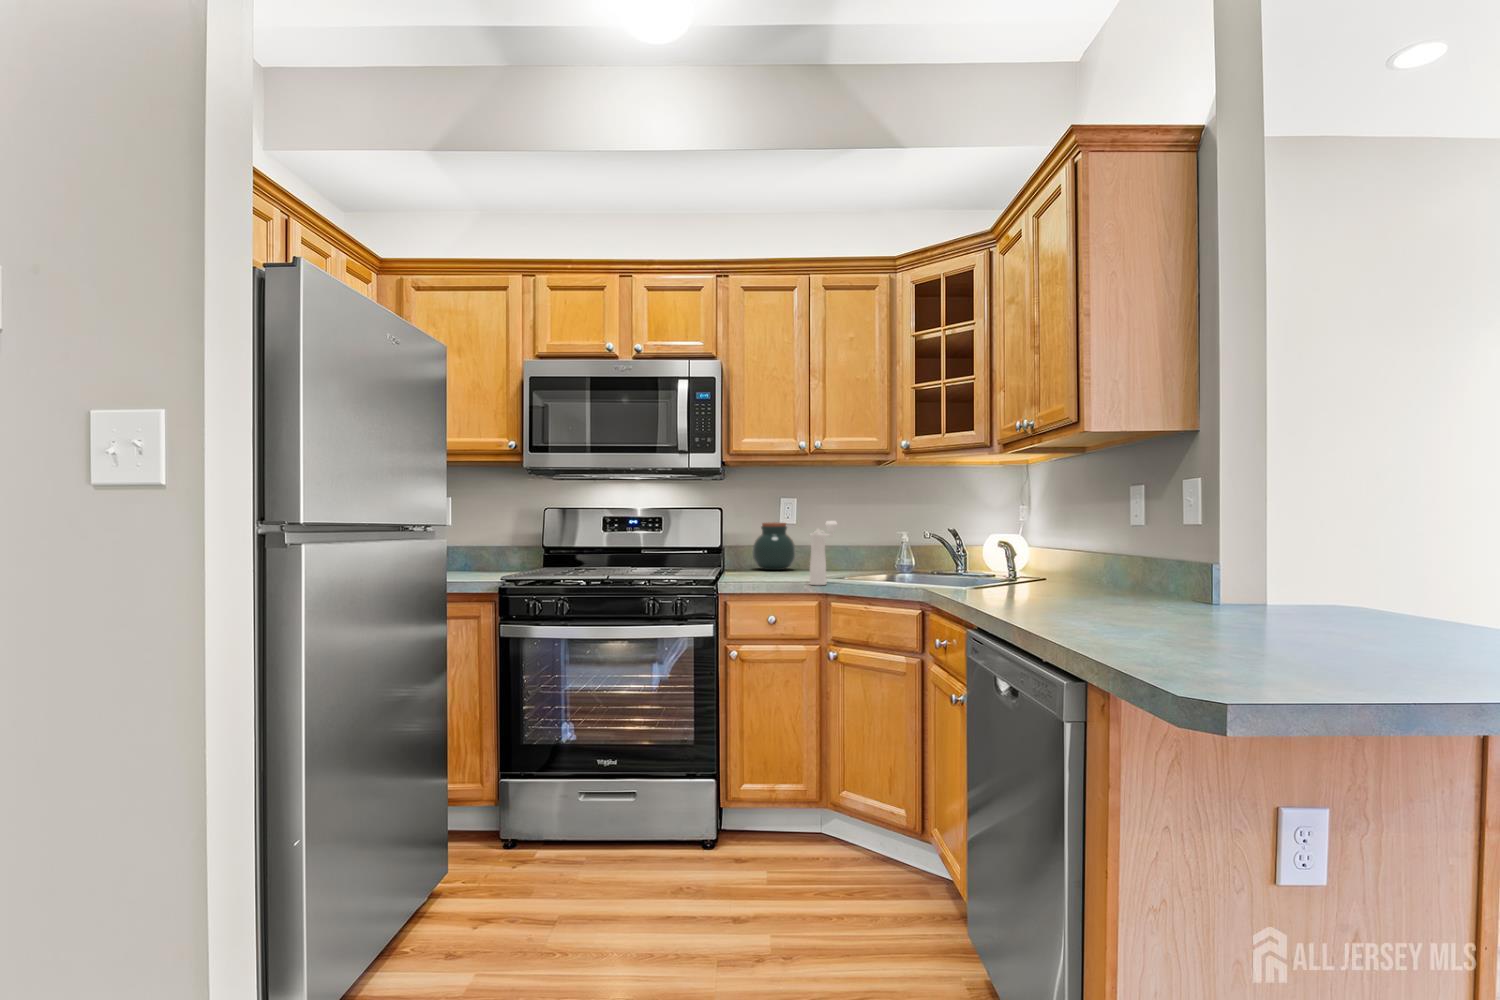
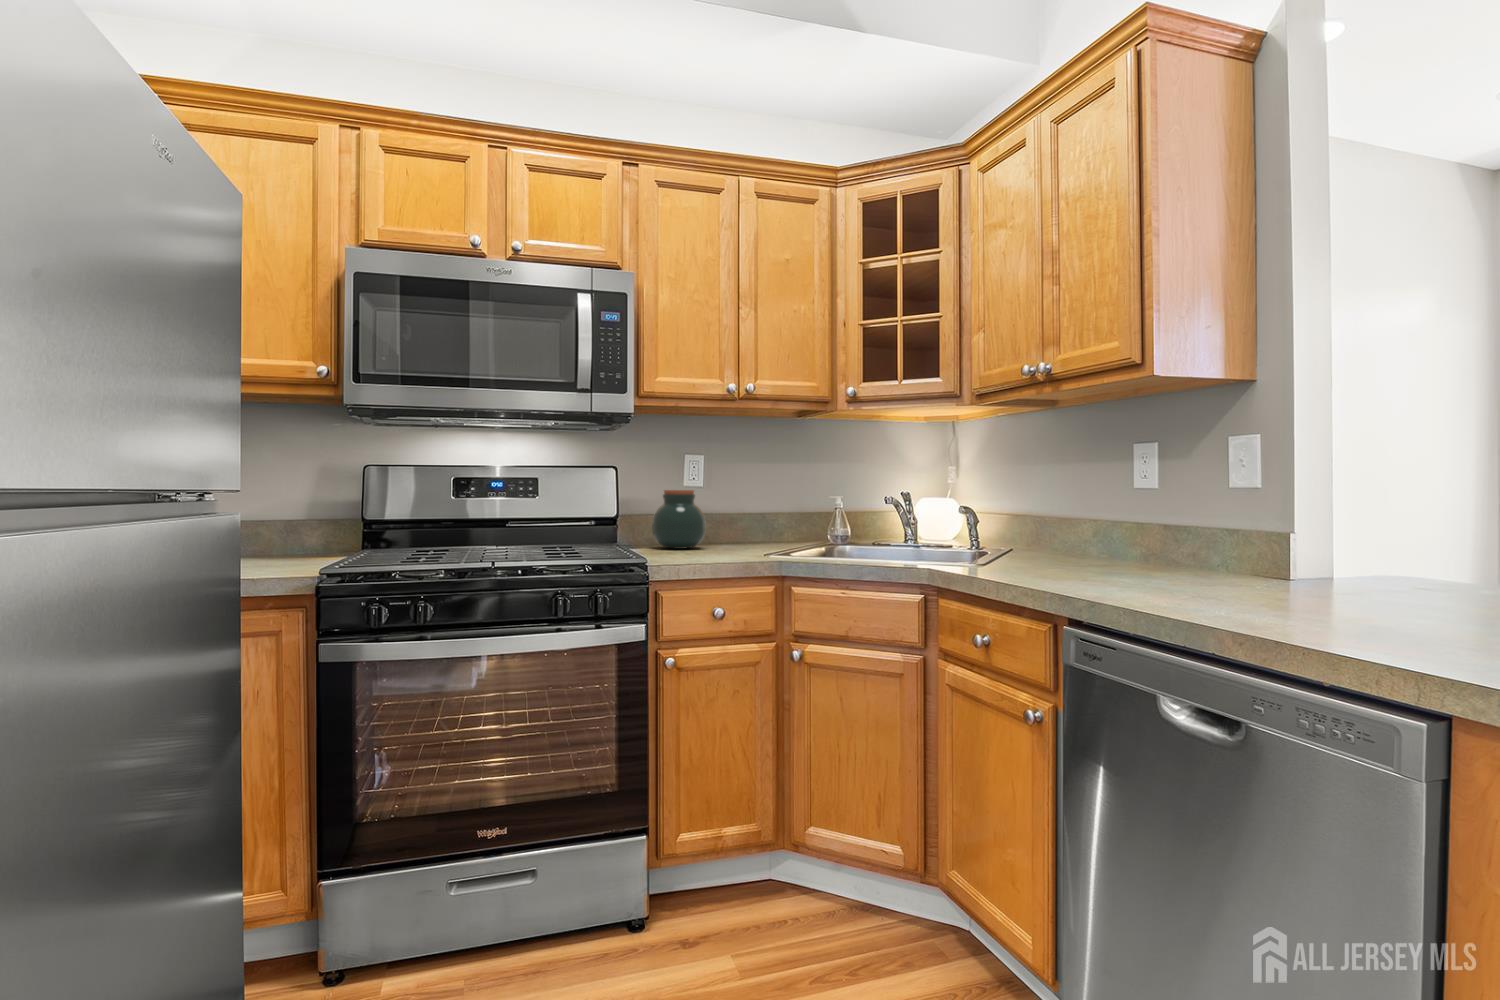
pepper mill: present [810,521,837,585] -> none [769,484,794,566]

